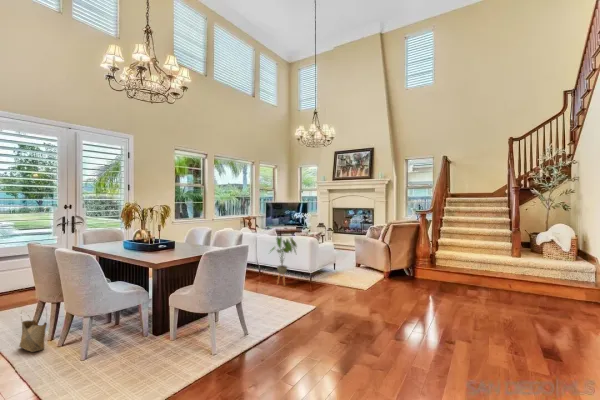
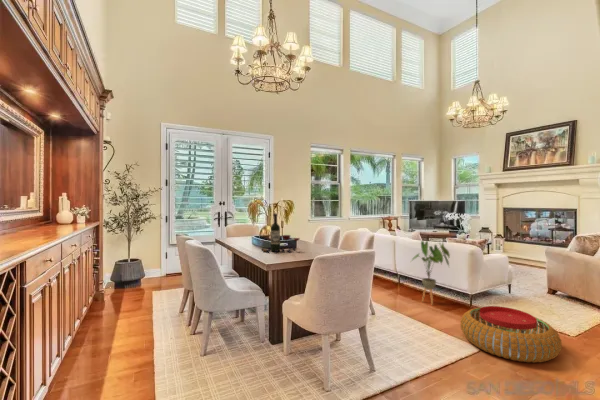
wine bottle: none [142,219,181,254] -> present [262,214,299,253]
pouf: none [304,279,360,311] -> present [461,306,562,363]
woven basket: present [19,320,47,352] -> none [163,294,182,337]

